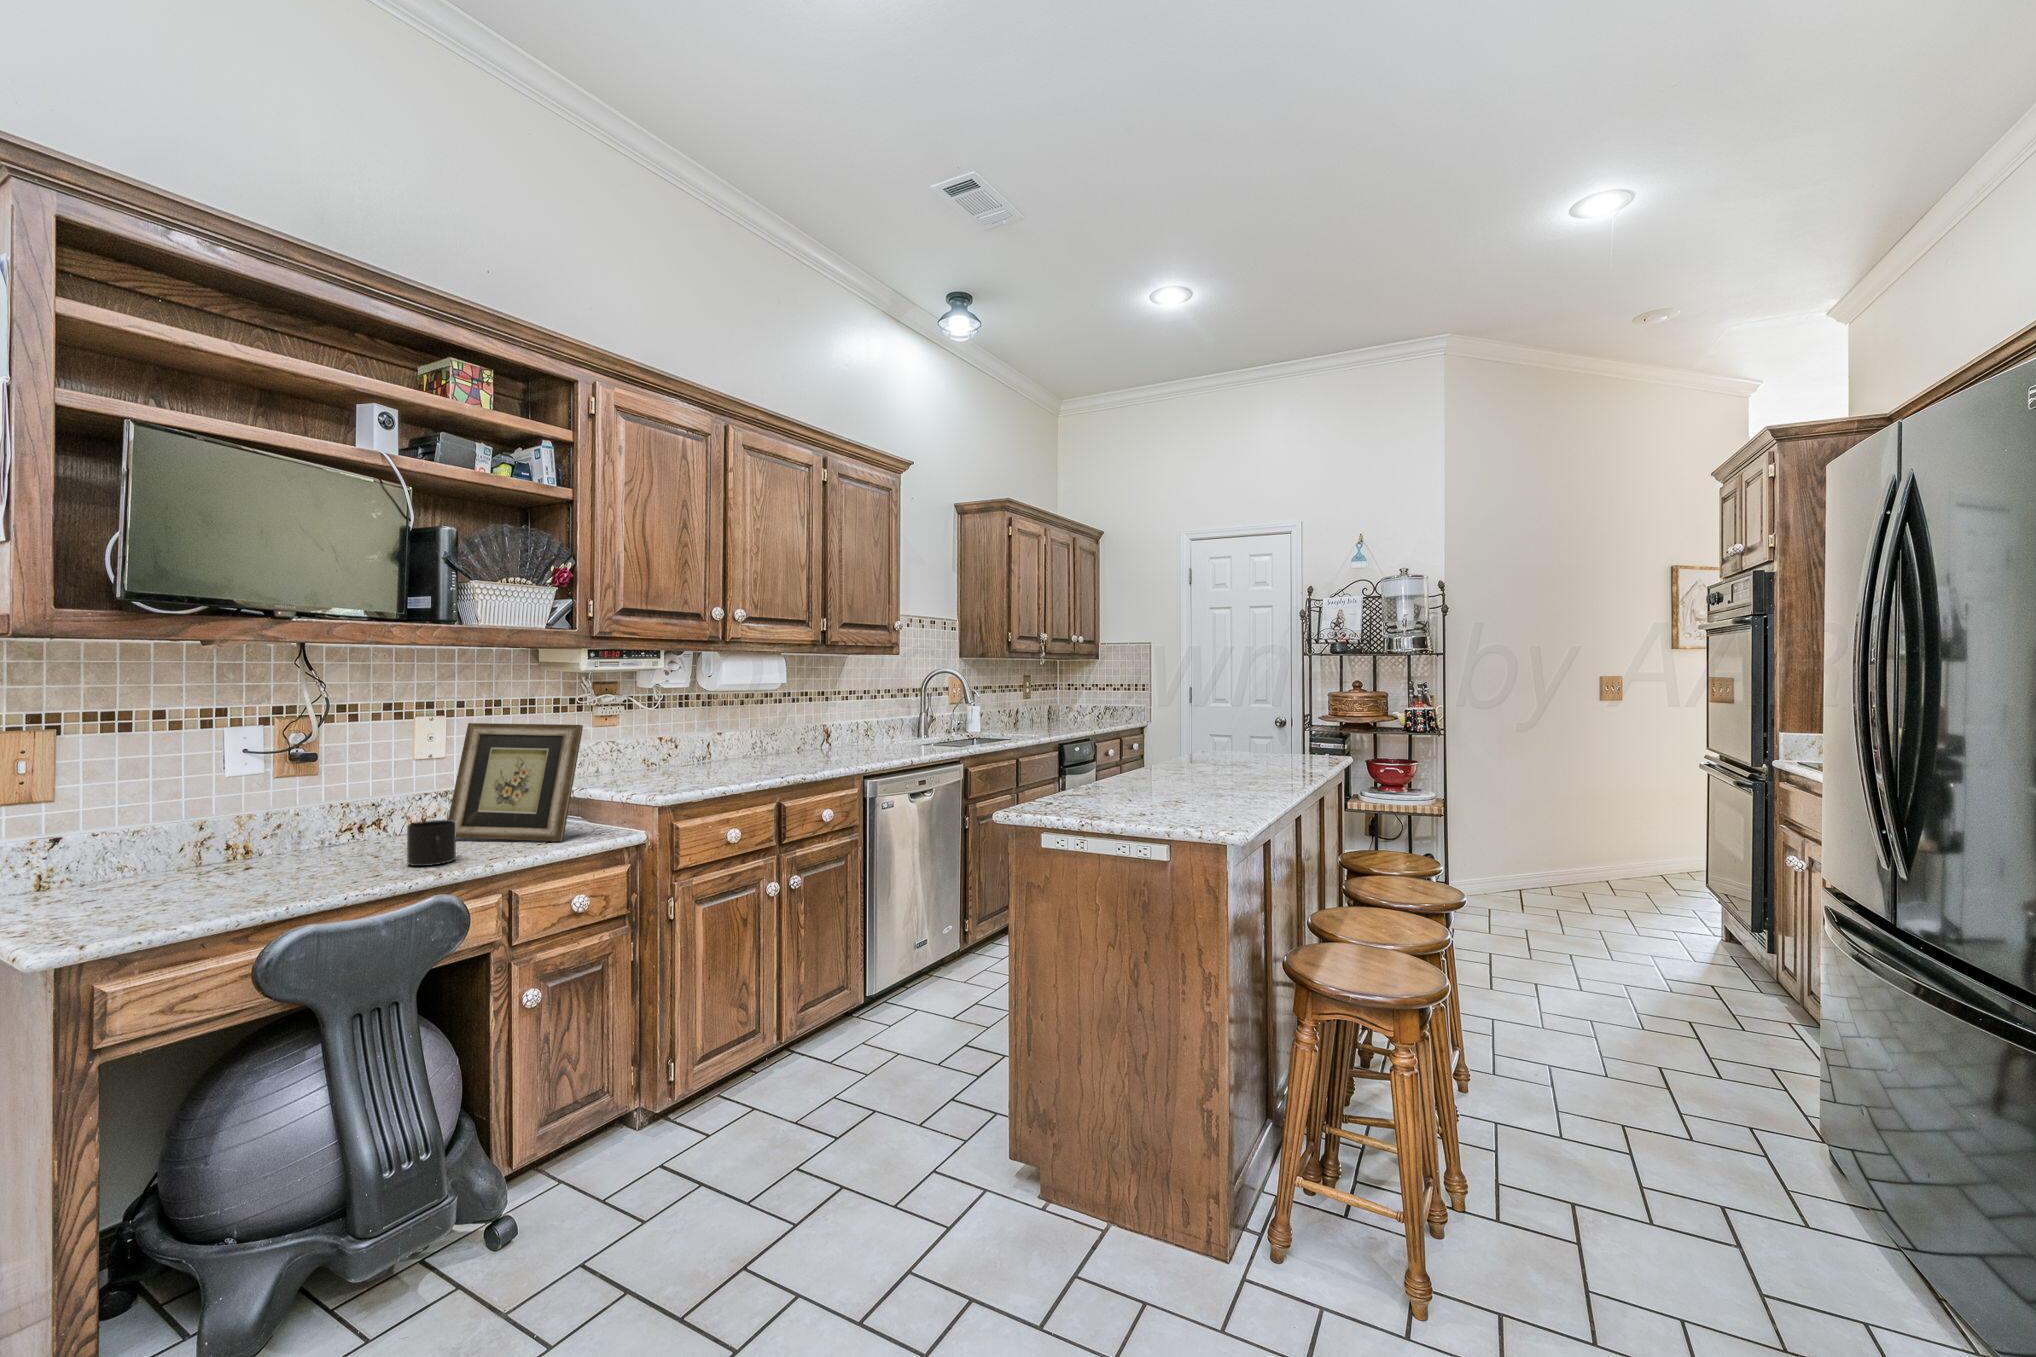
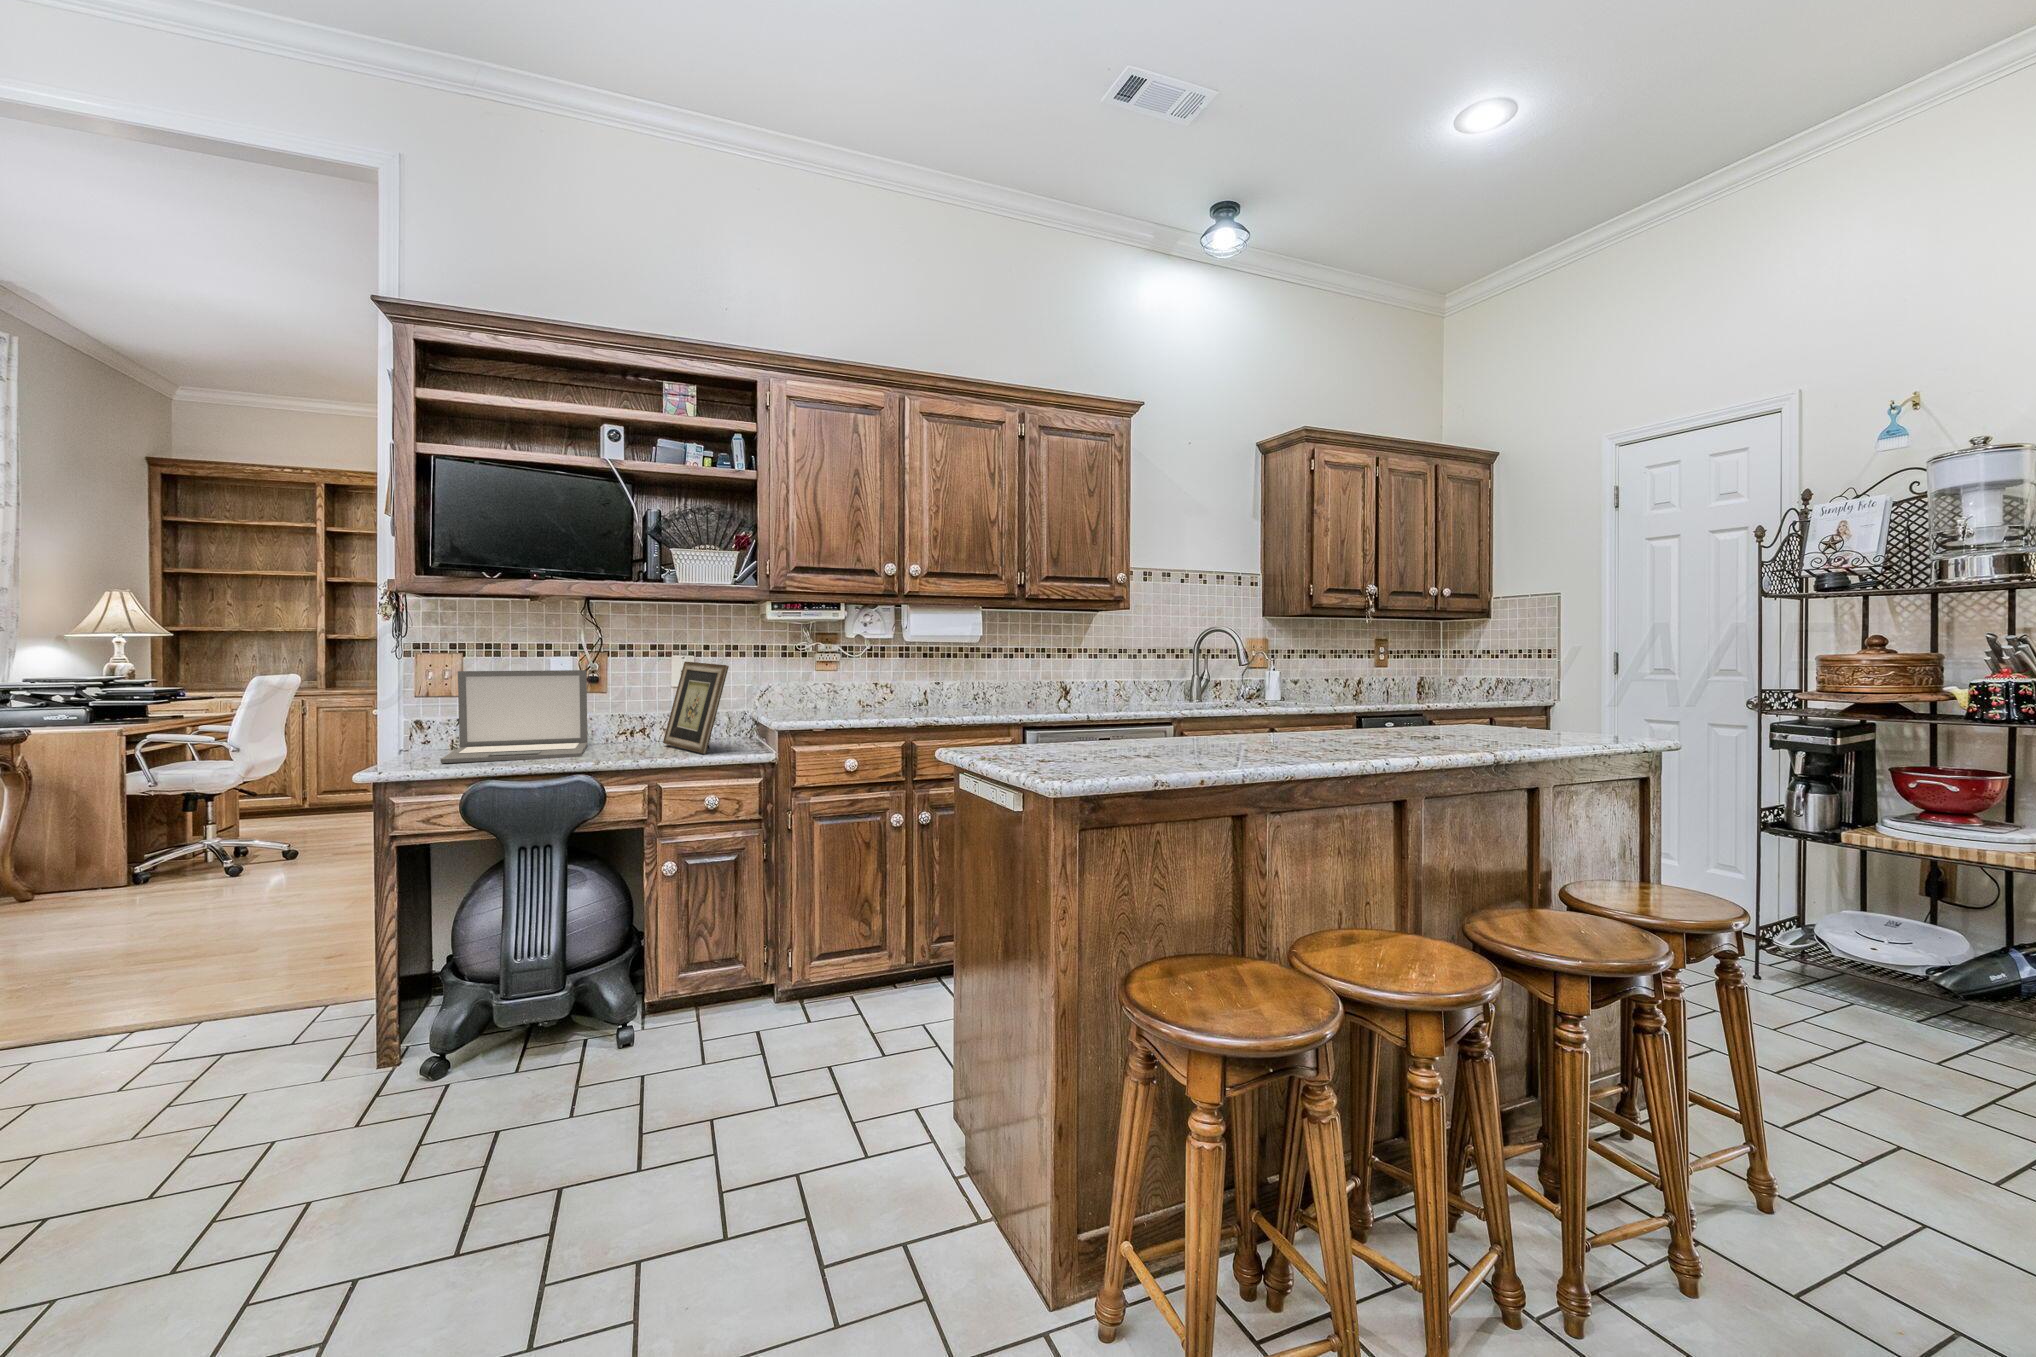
laptop: none [76,743,367,911] -> present [441,670,588,763]
mug: present [407,820,456,866] -> none [596,728,628,759]

